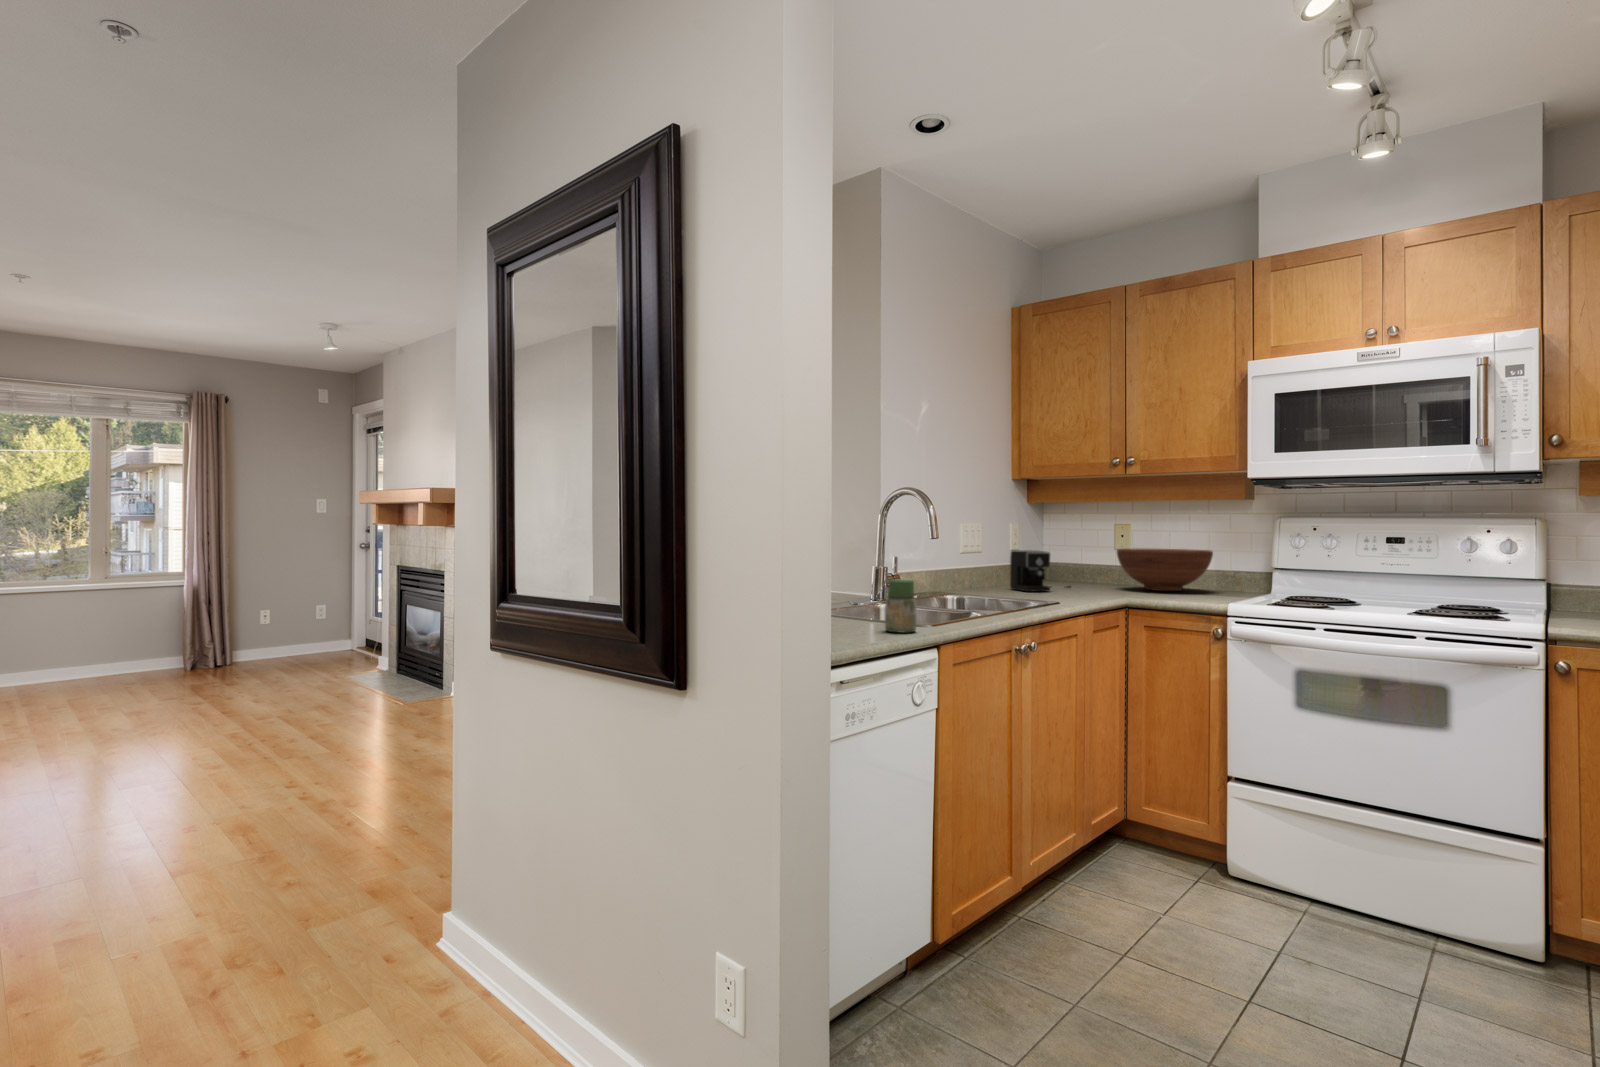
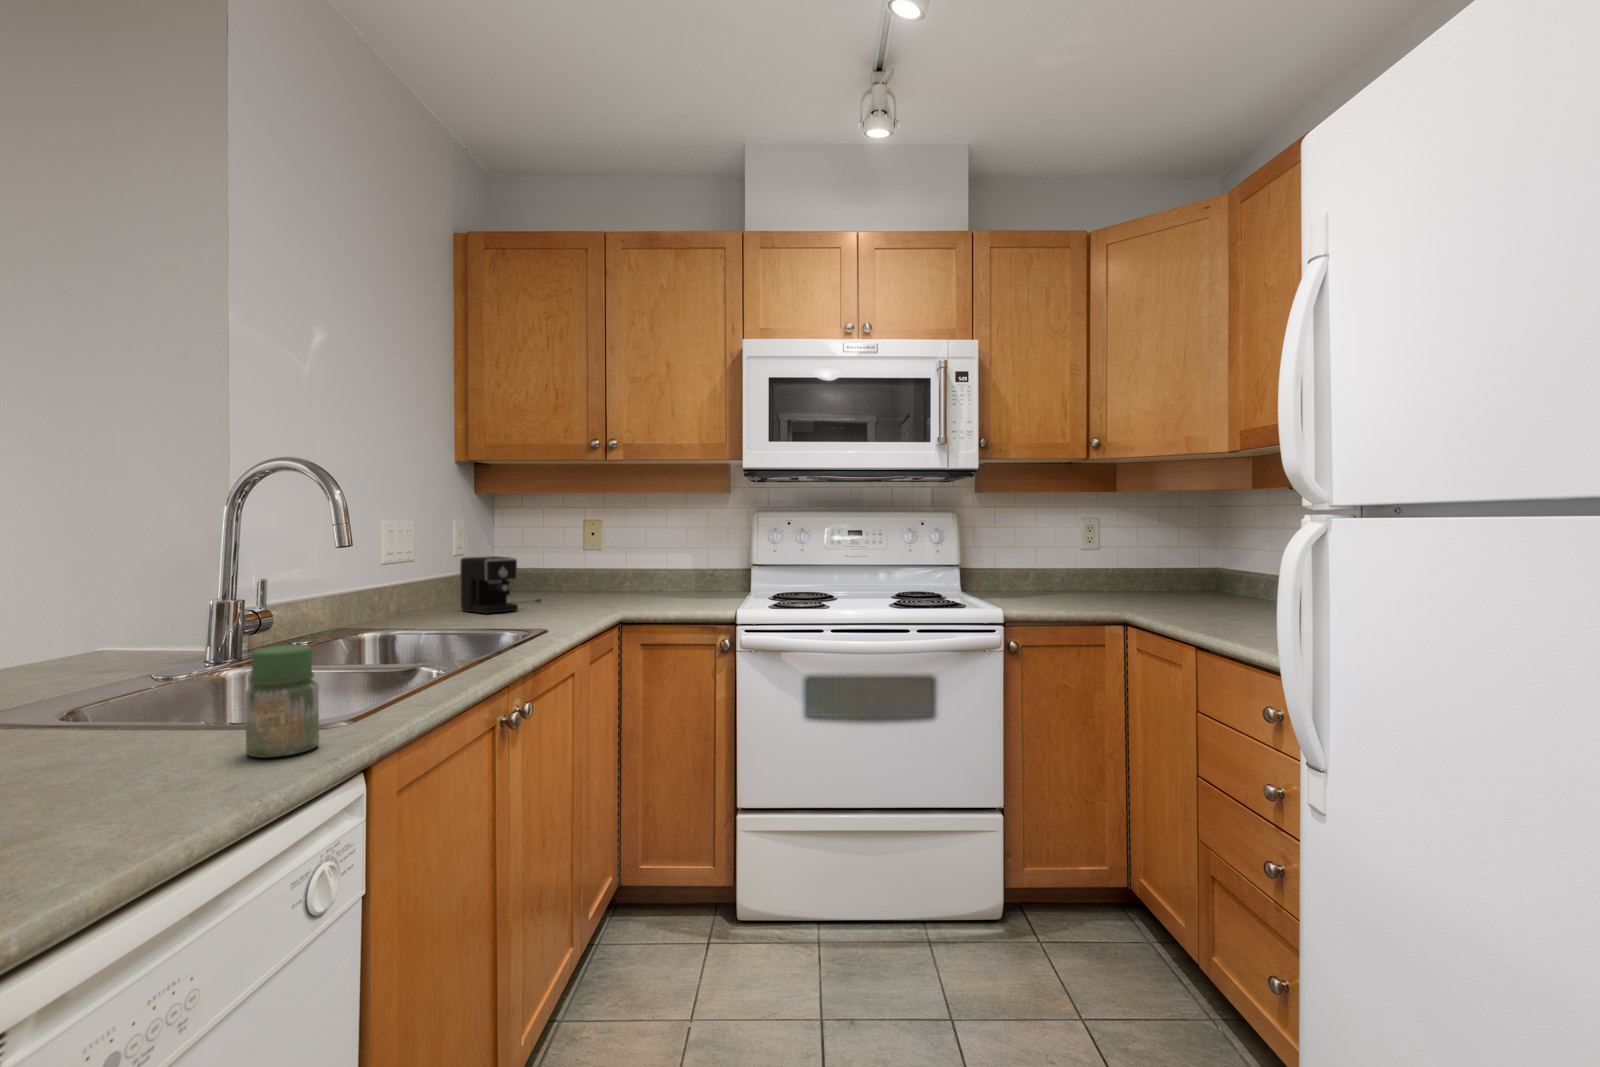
fruit bowl: present [1117,549,1213,591] -> none [594,547,699,598]

